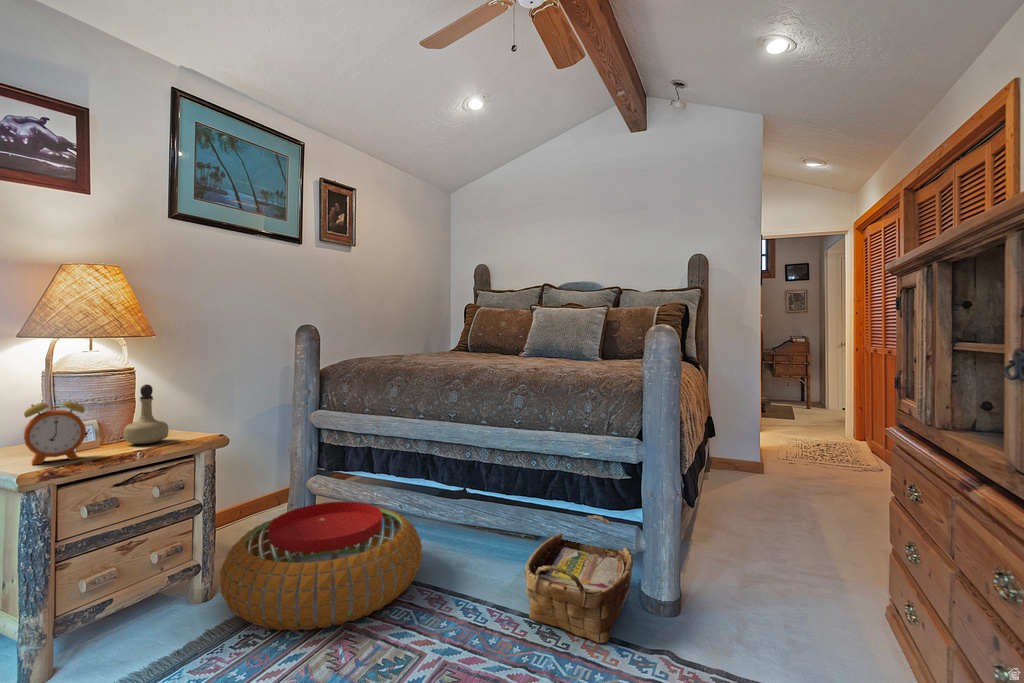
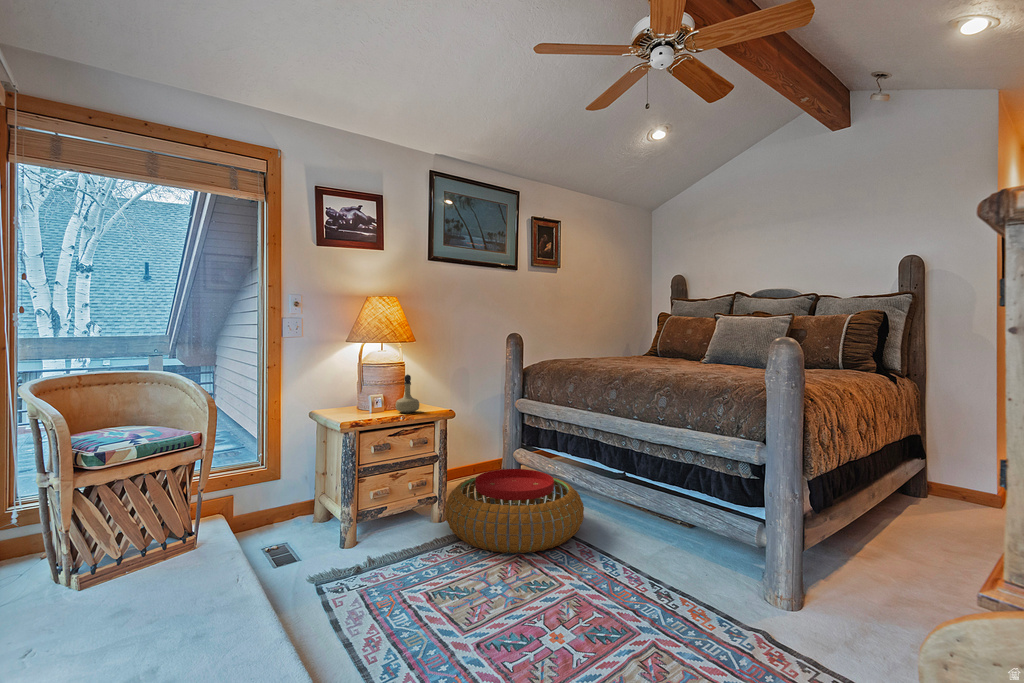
alarm clock: present [24,401,86,465] -> none [347,377,375,418]
woven basket: present [525,515,633,643] -> none [650,509,758,614]

